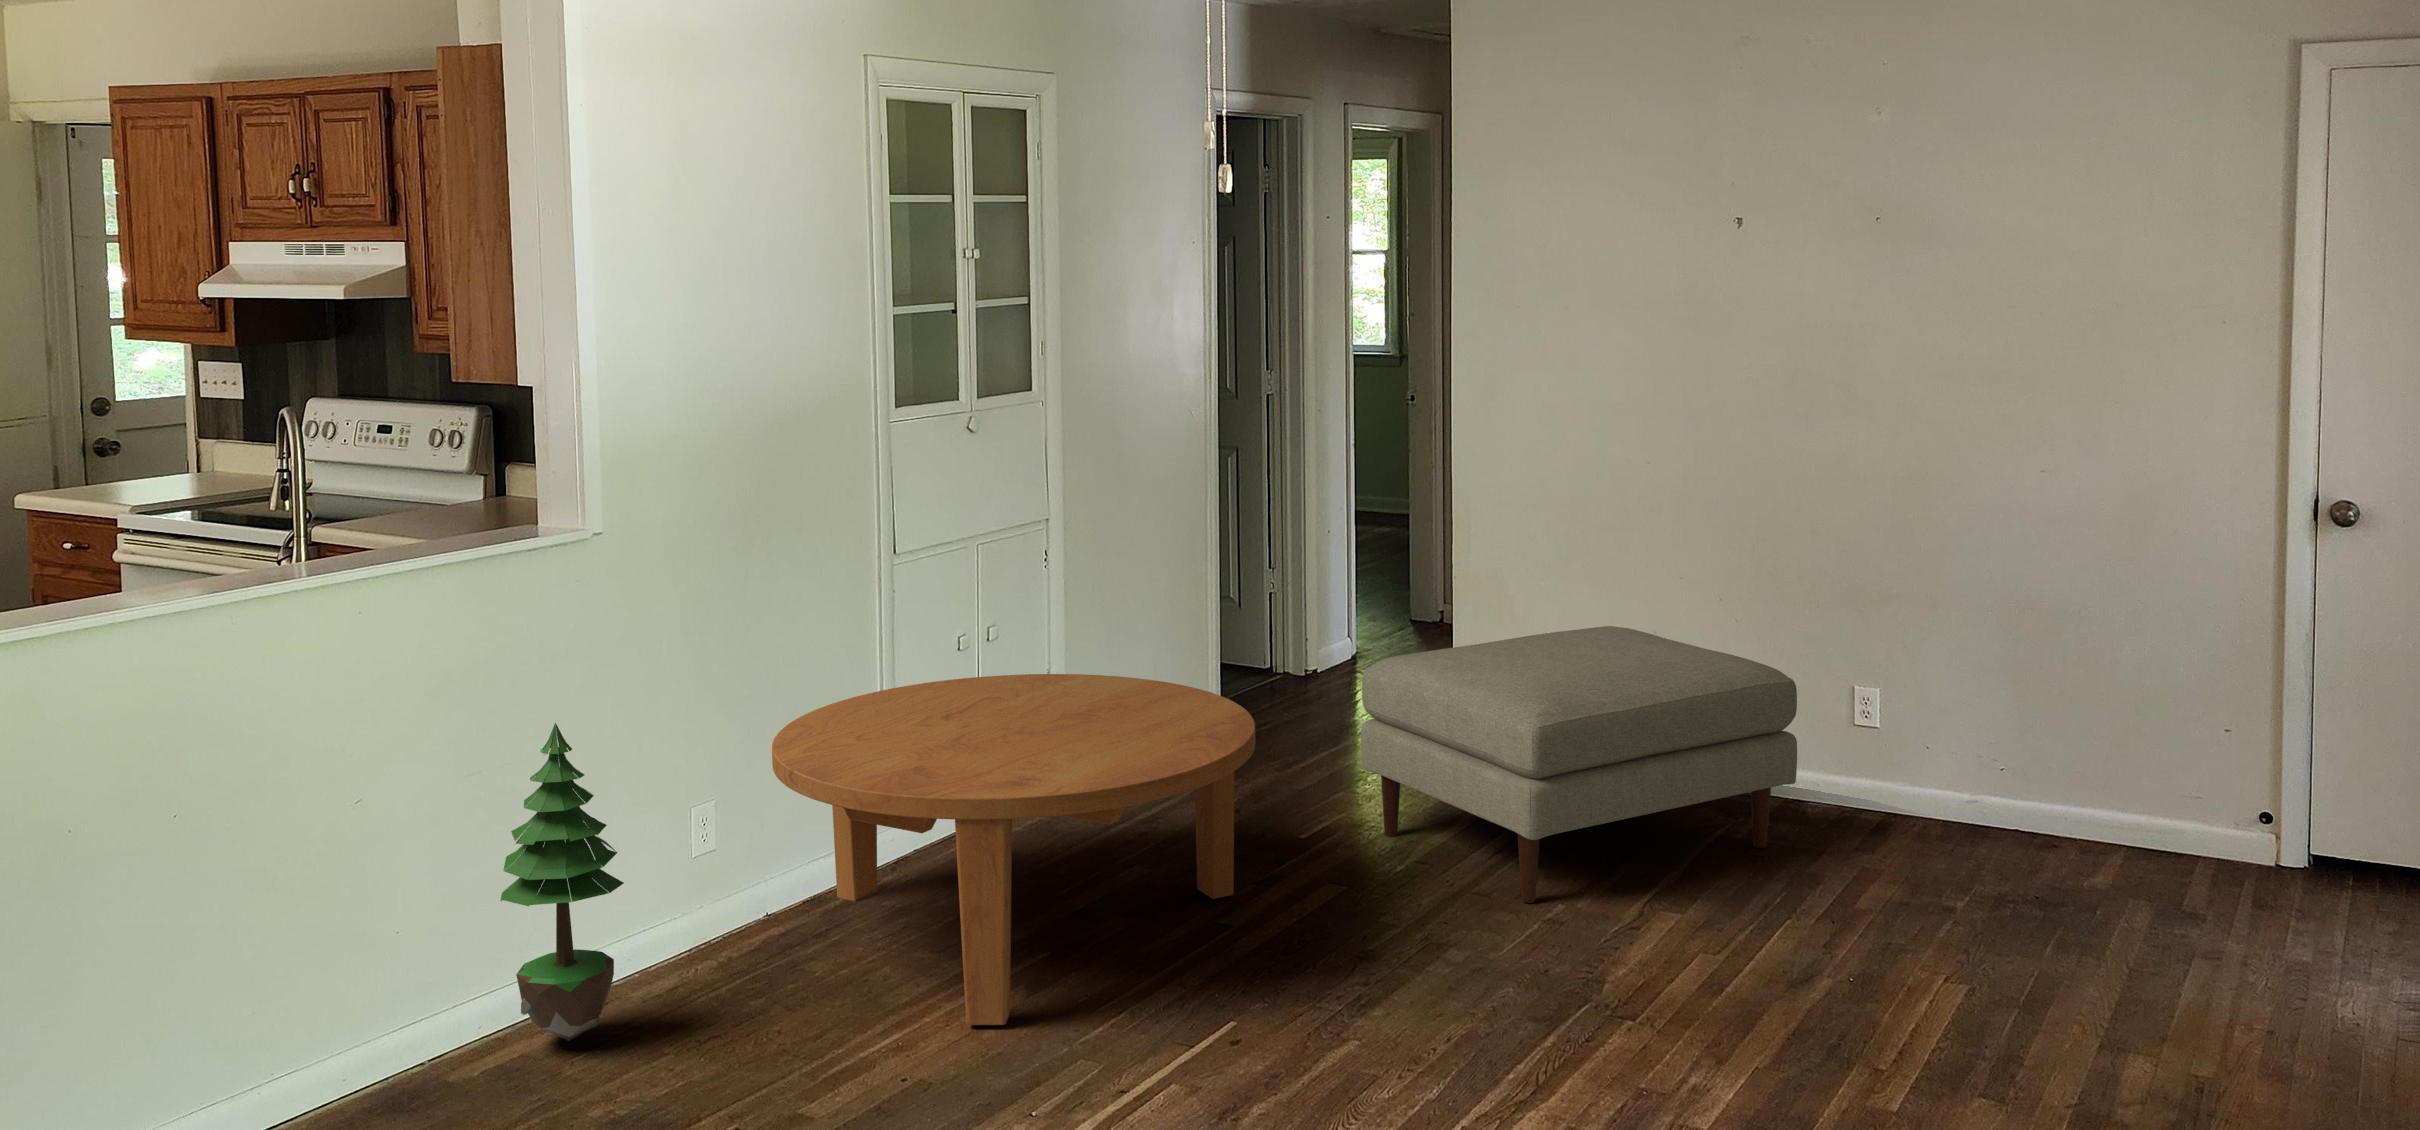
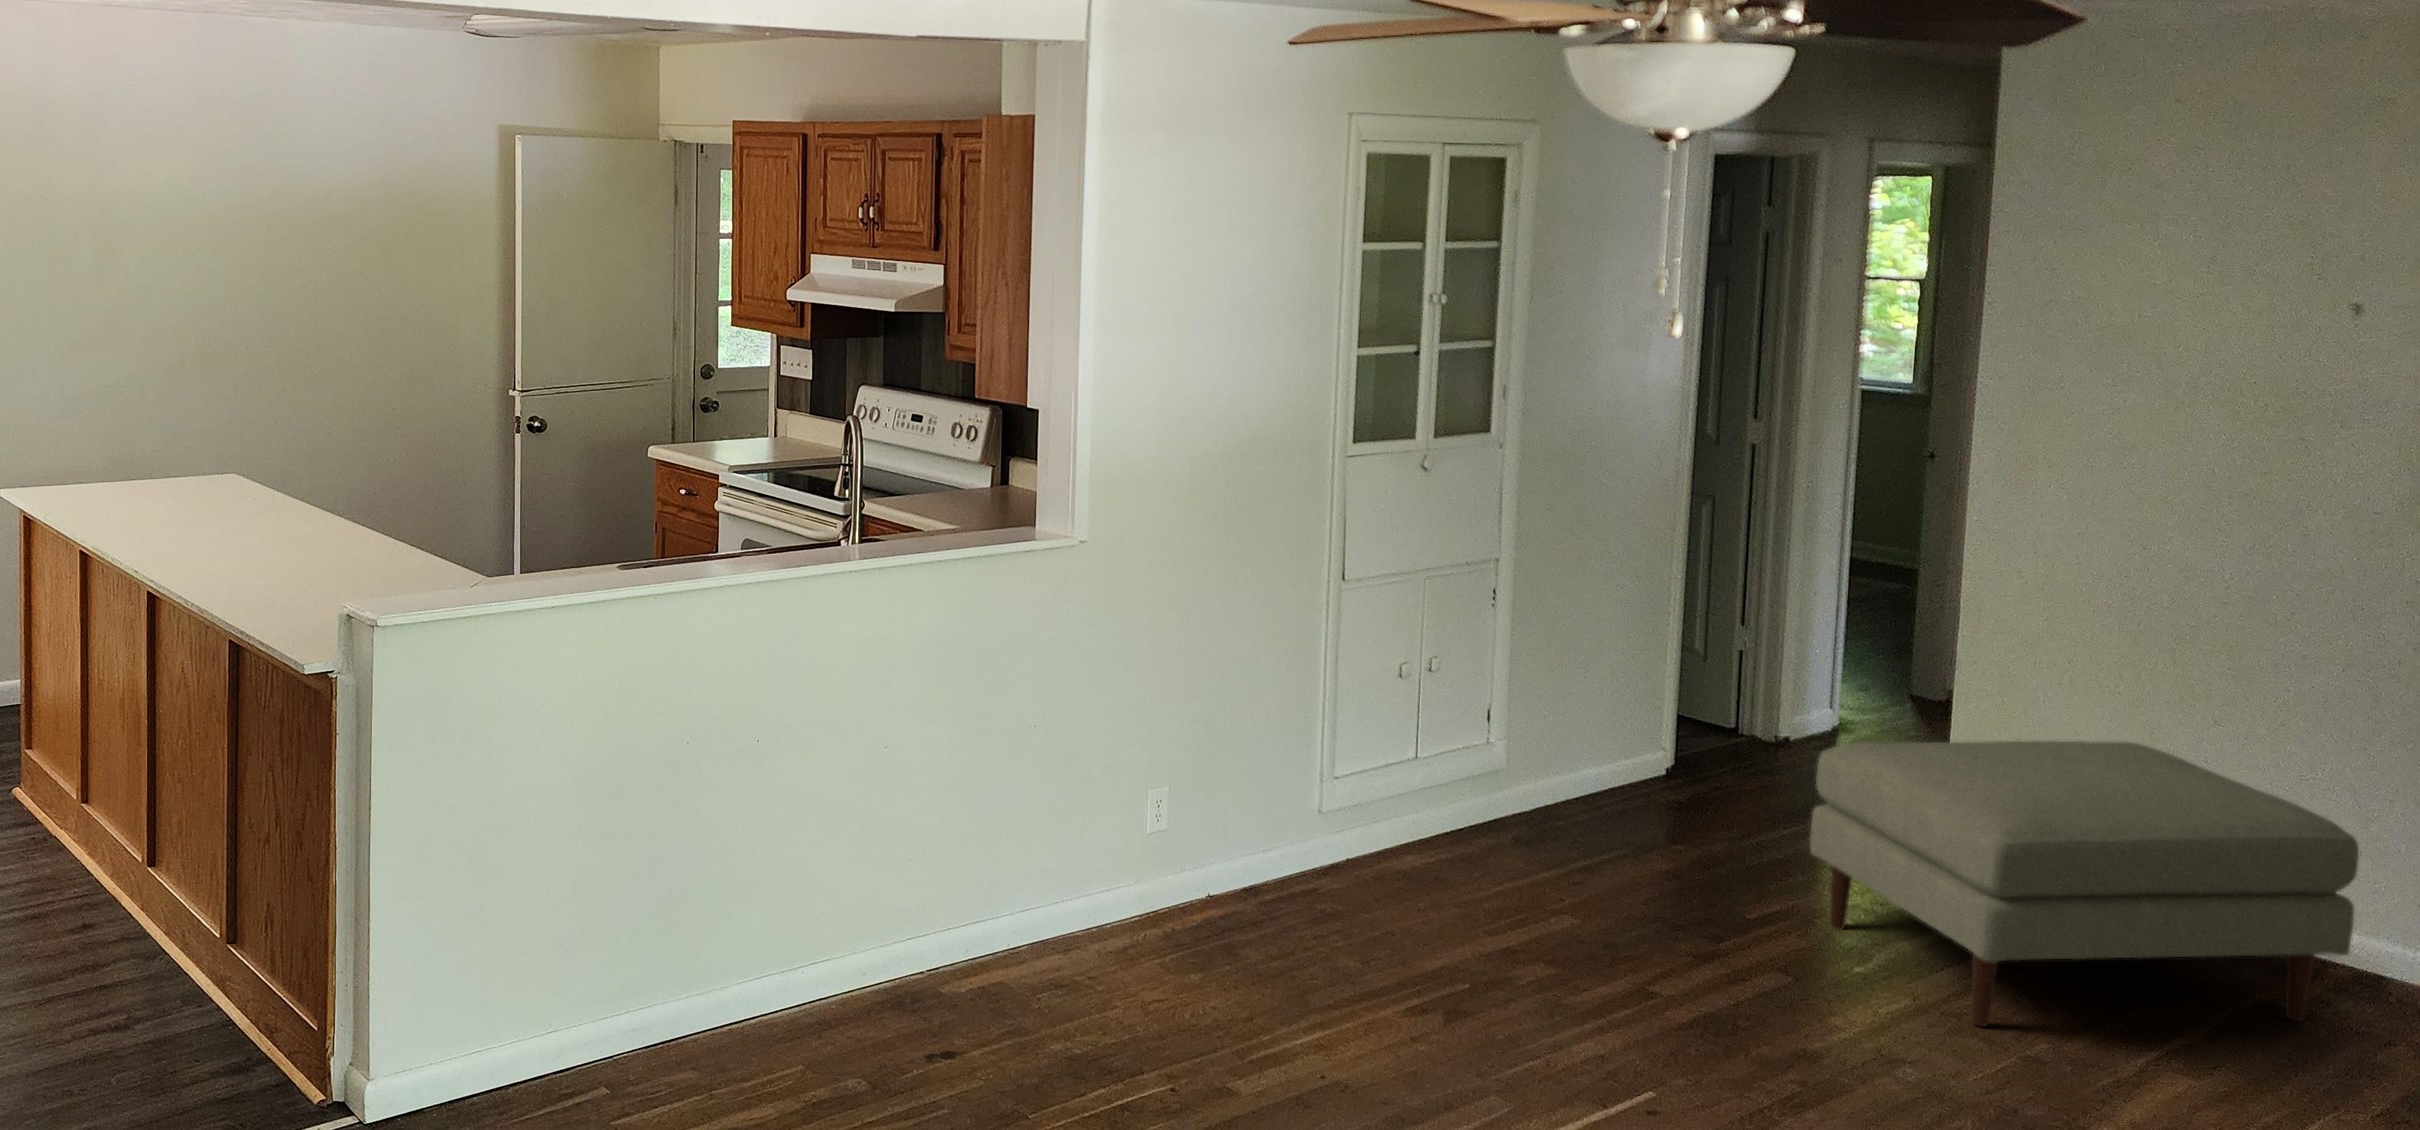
coffee table: present [772,674,1255,1025] -> none [1212,704,1680,1035]
potted tree: present [500,723,624,1041] -> none [977,702,1076,972]

